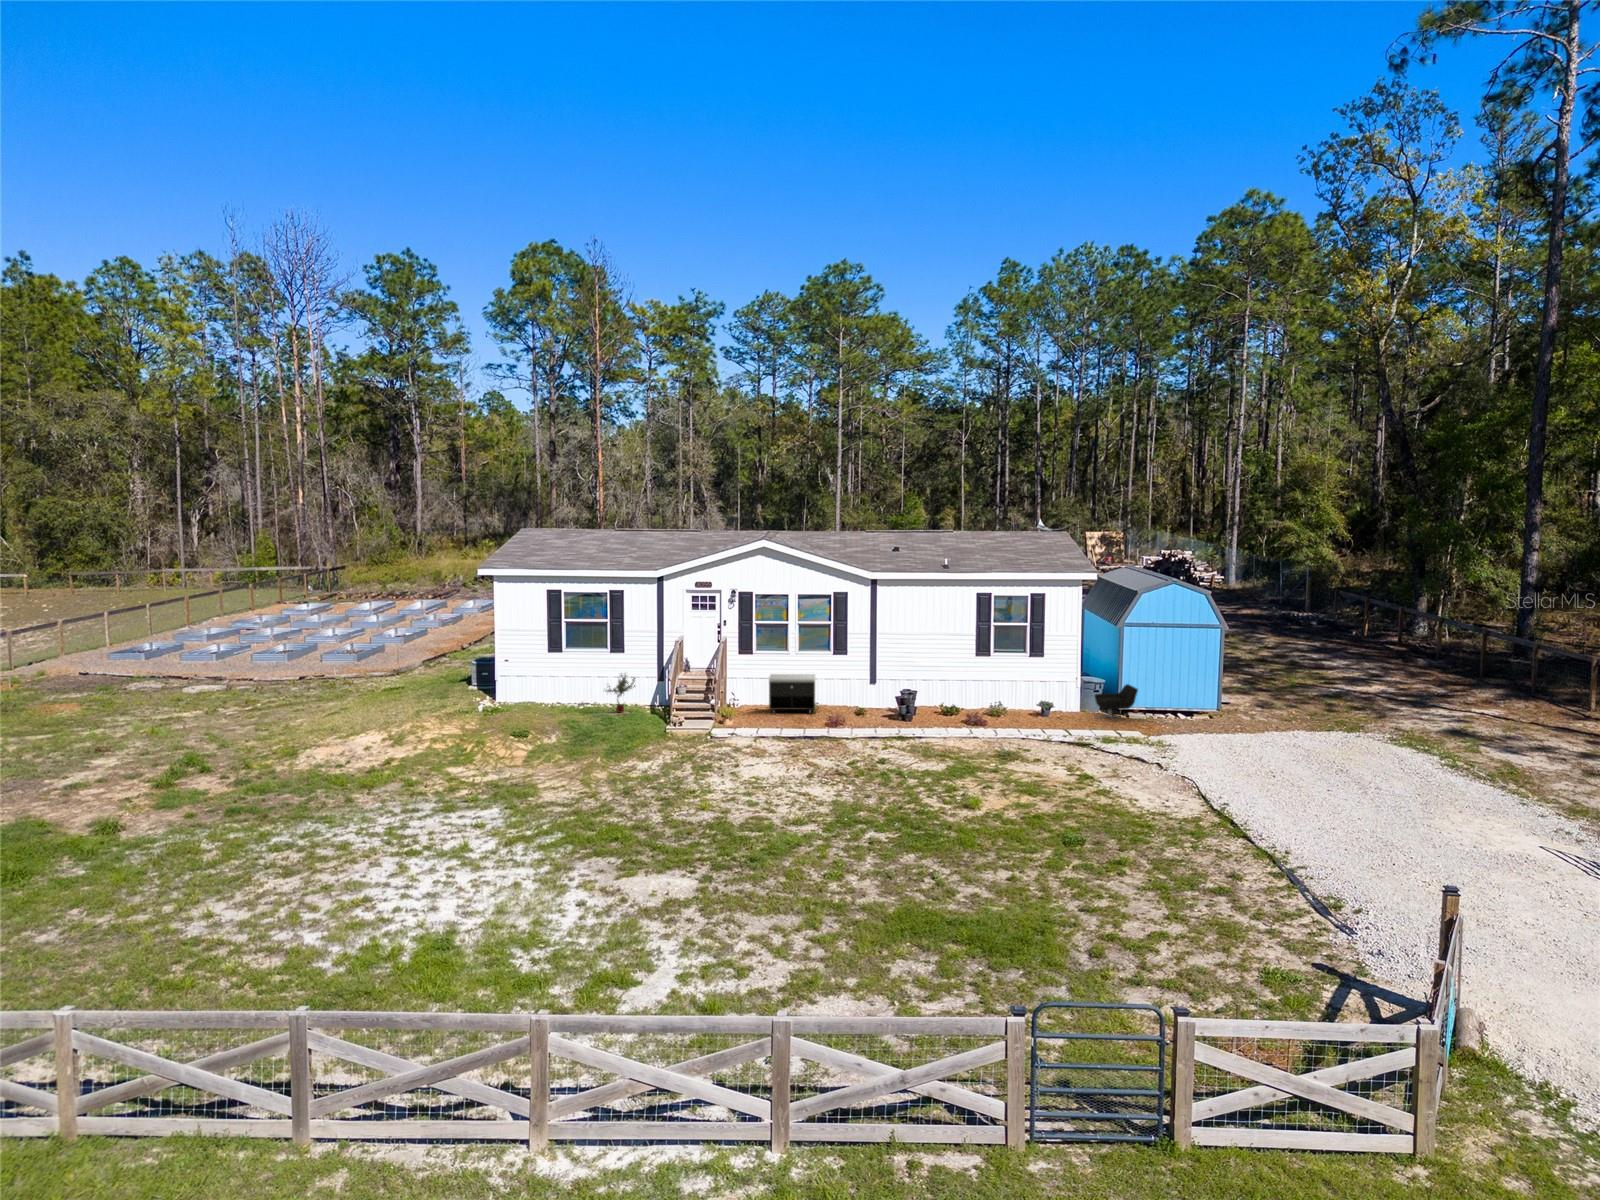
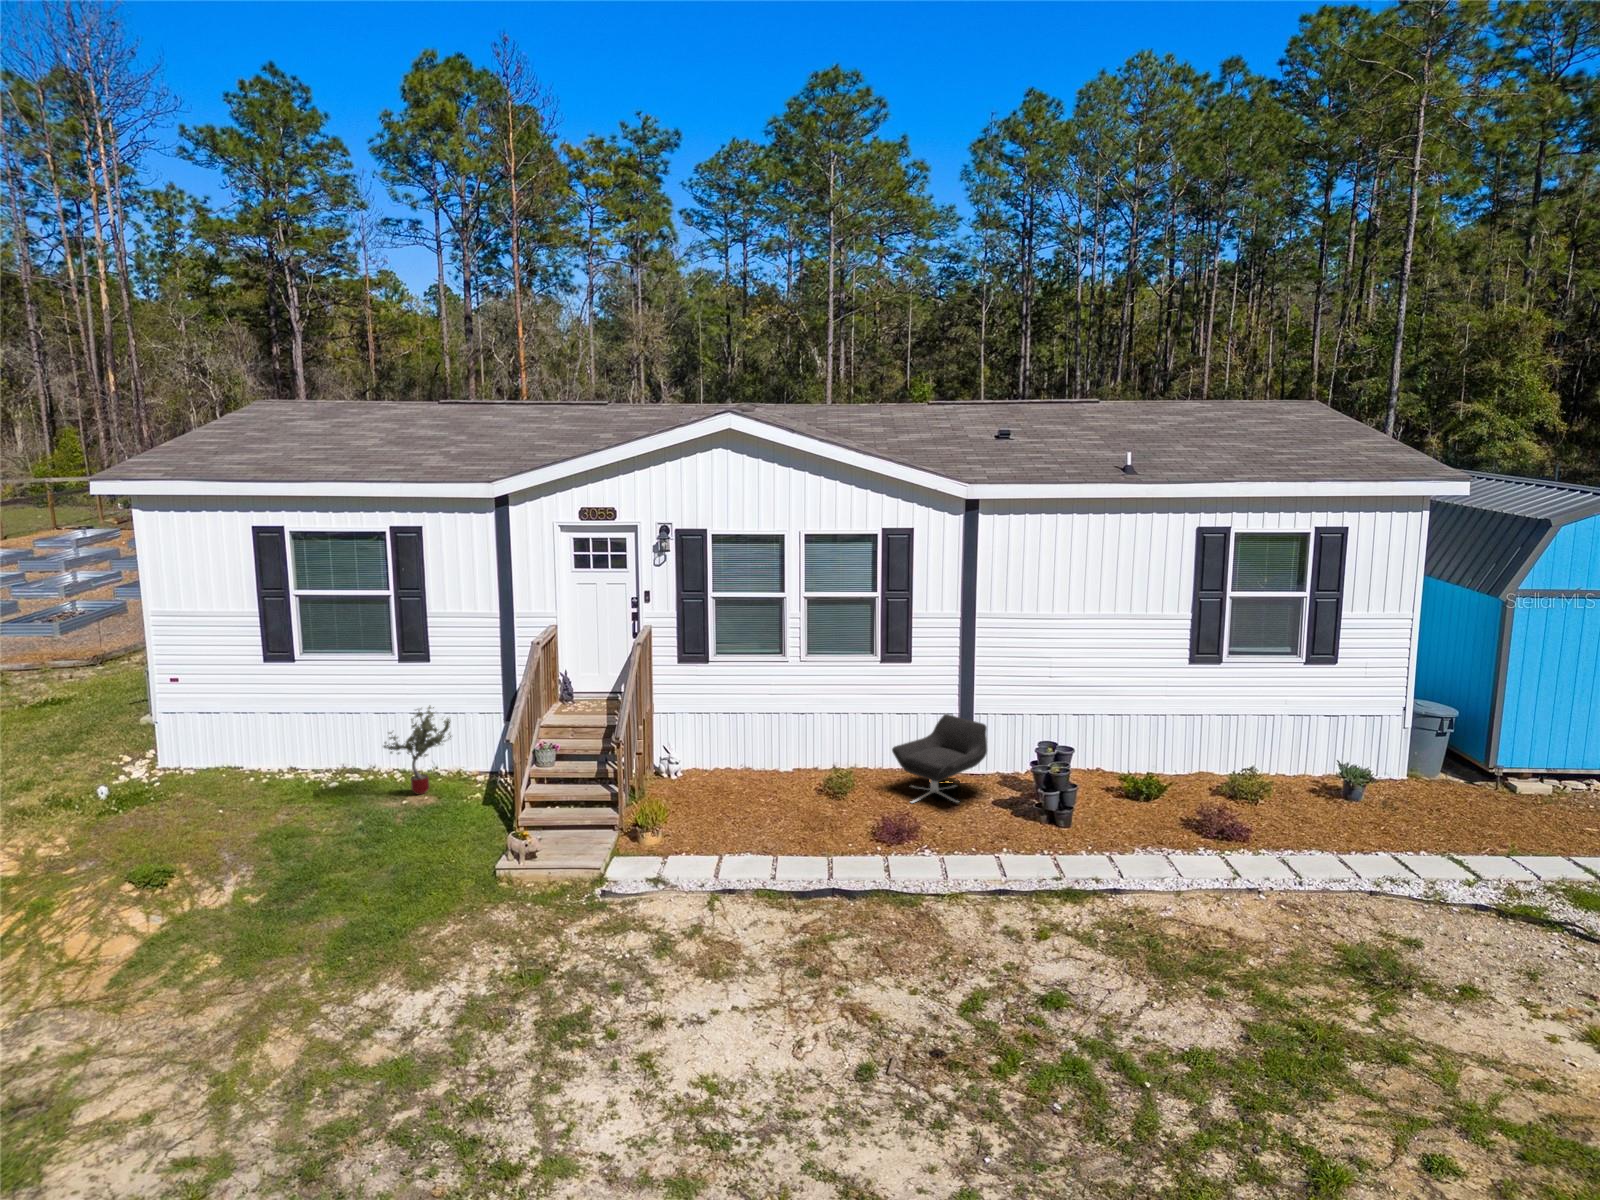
storage bench: present [769,674,815,712] -> none [743,704,844,791]
lounge chair: present [1095,684,1138,720] -> present [892,714,987,803]

